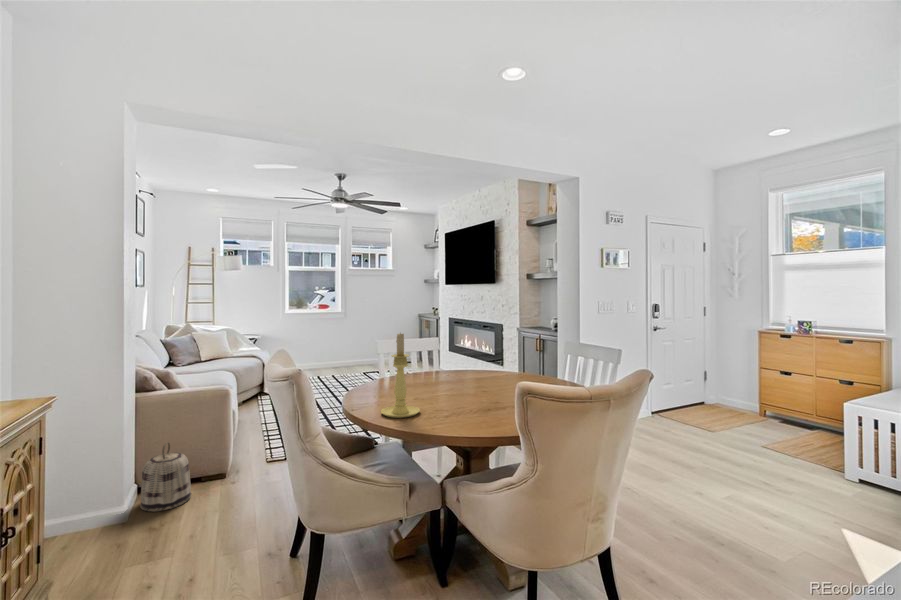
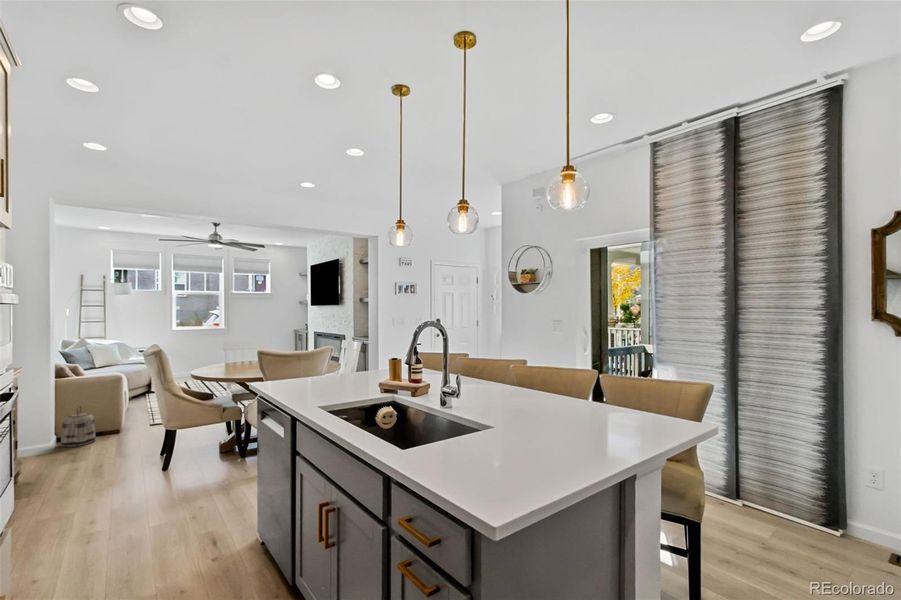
candle holder: present [381,333,420,418] -> none [212,330,234,371]

